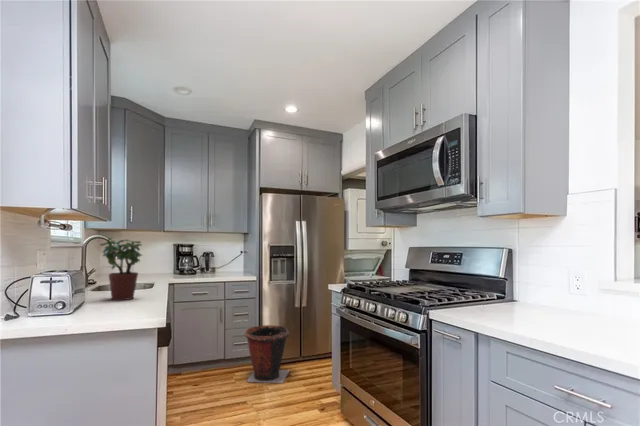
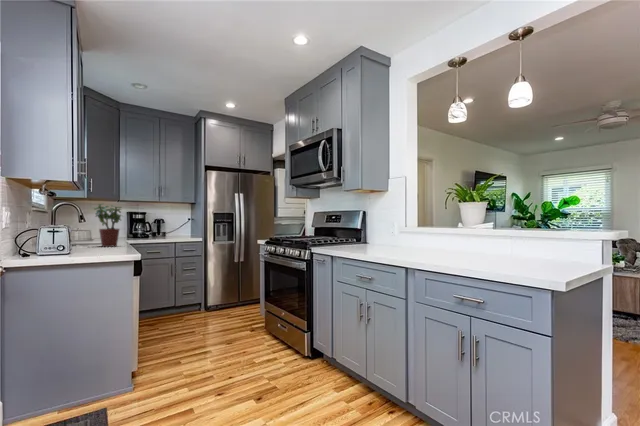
waste bin: present [245,325,289,383] -> none [194,275,230,317]

